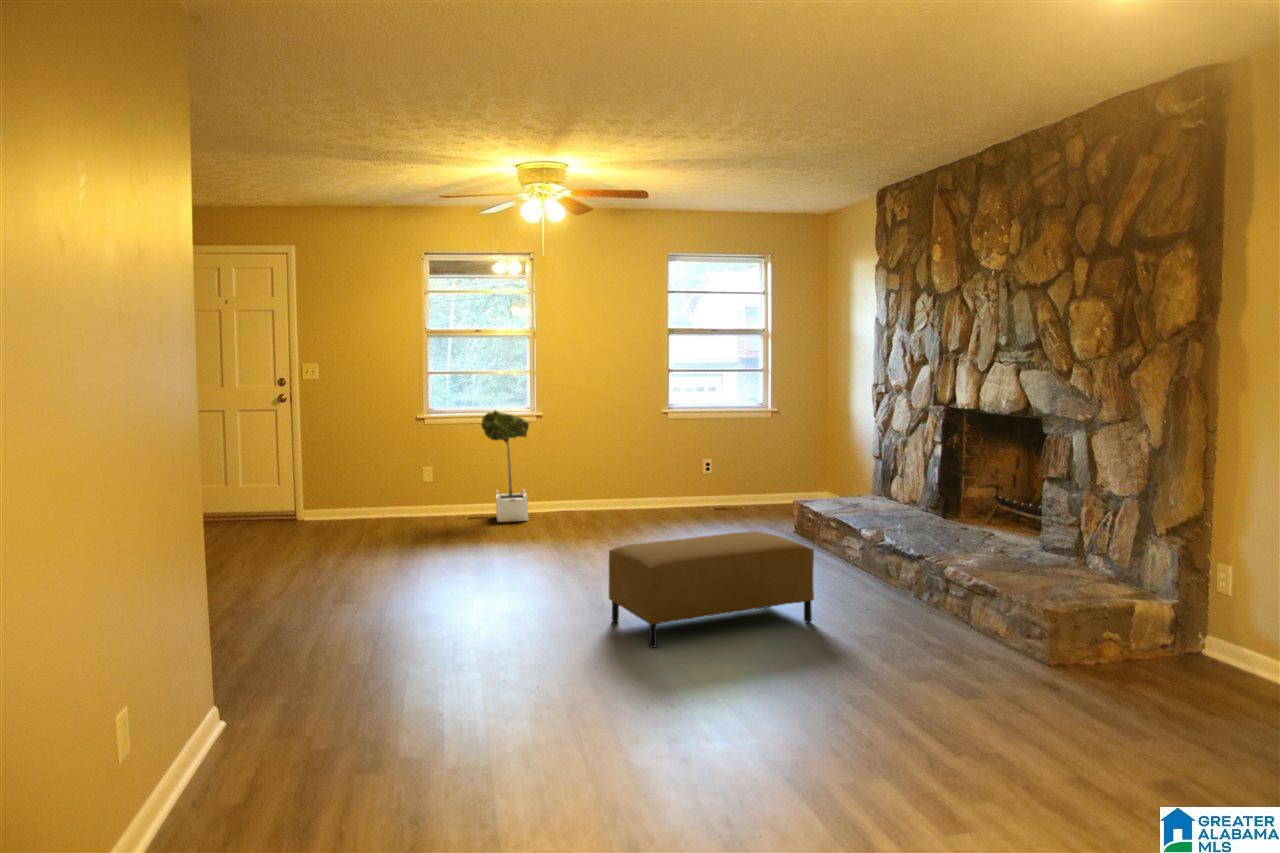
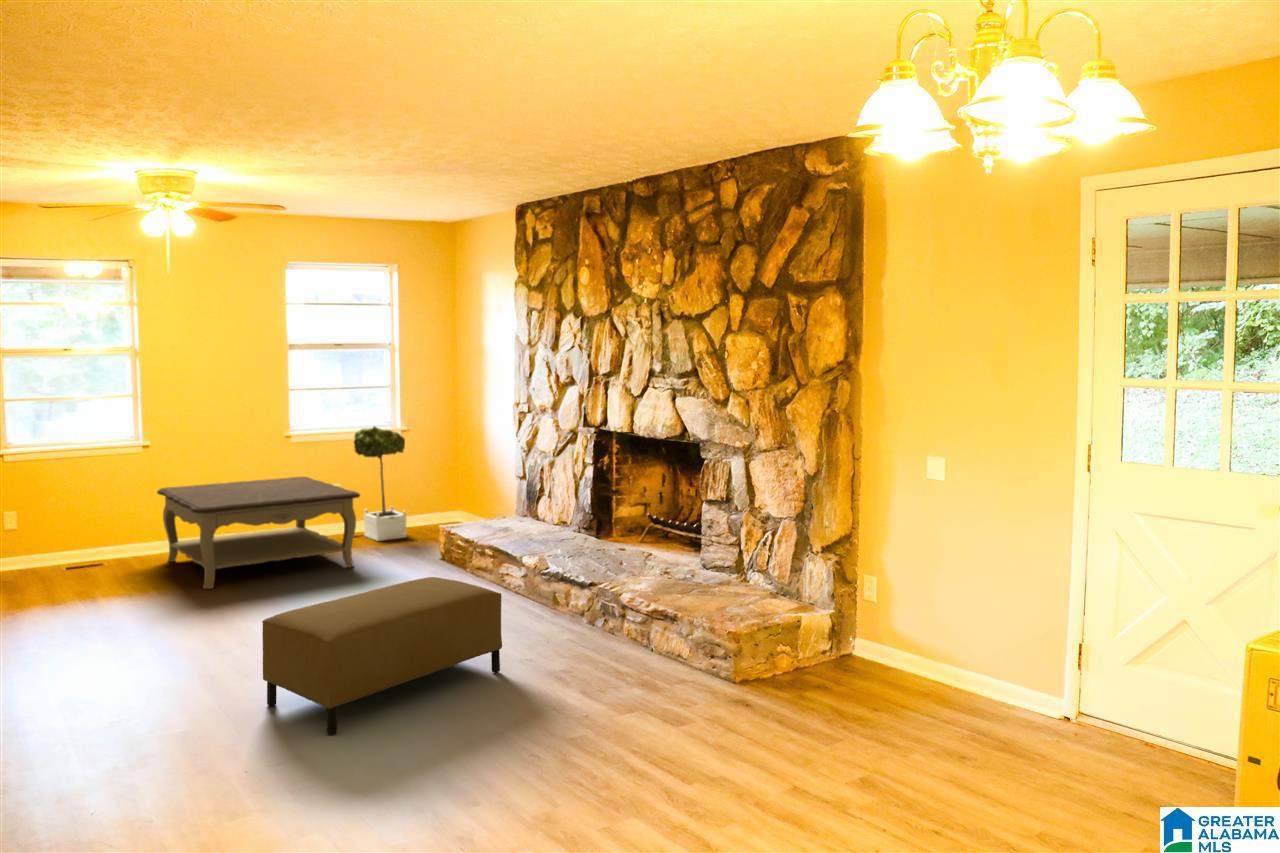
potted tree: present [481,410,529,522] -> present [354,426,406,541]
coffee table: none [566,450,723,537] -> present [157,477,360,589]

